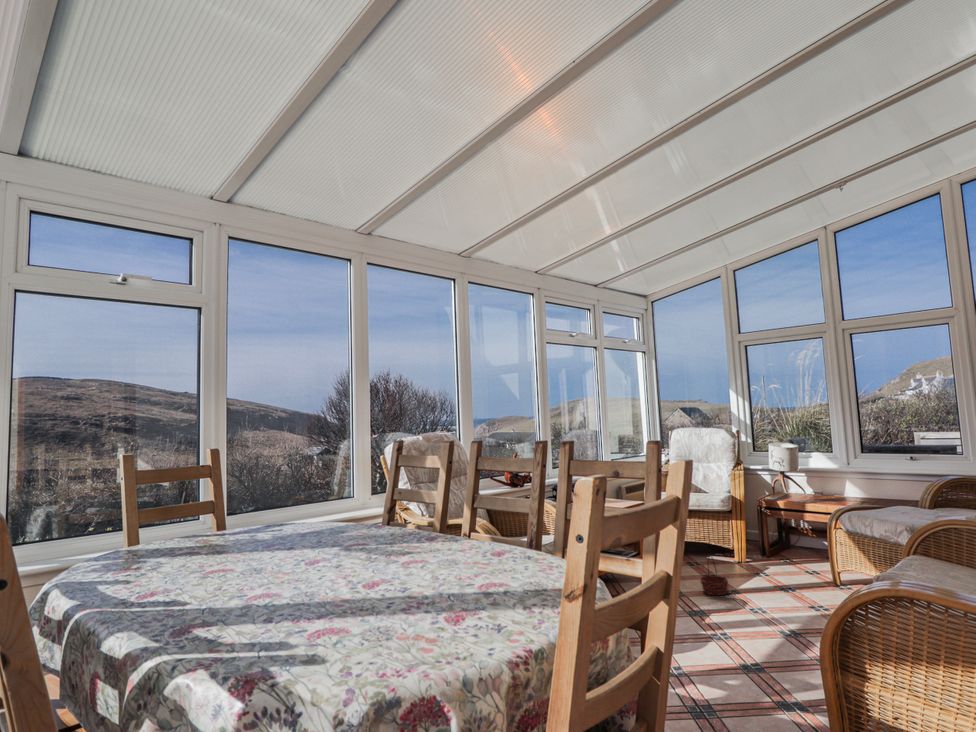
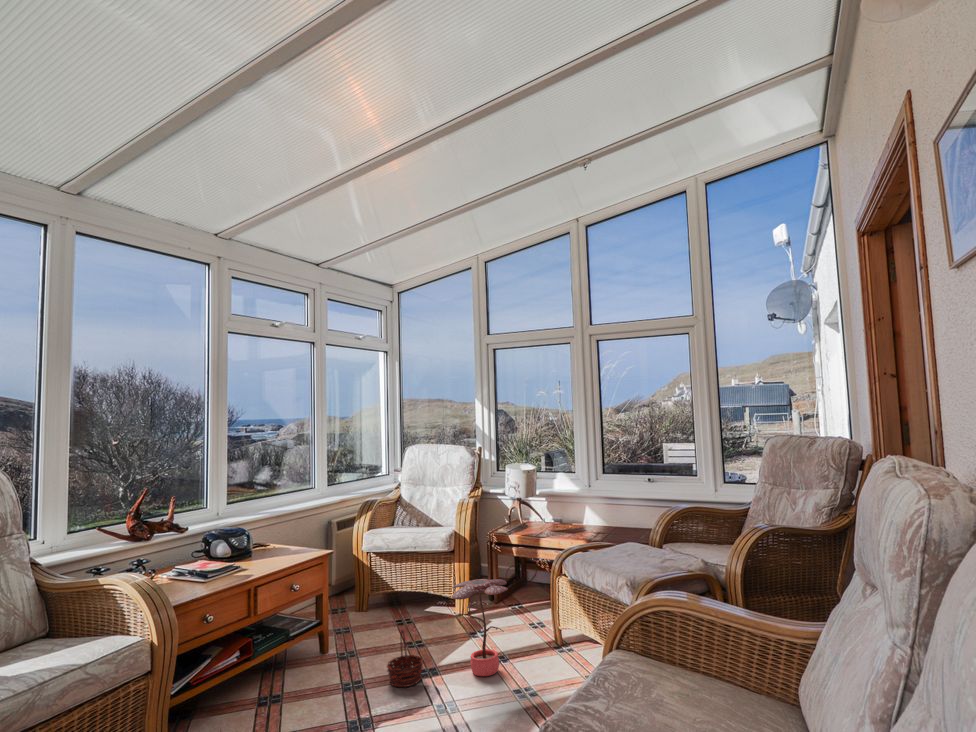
potted plant: none [746,524,797,596] -> present [452,579,508,676]

